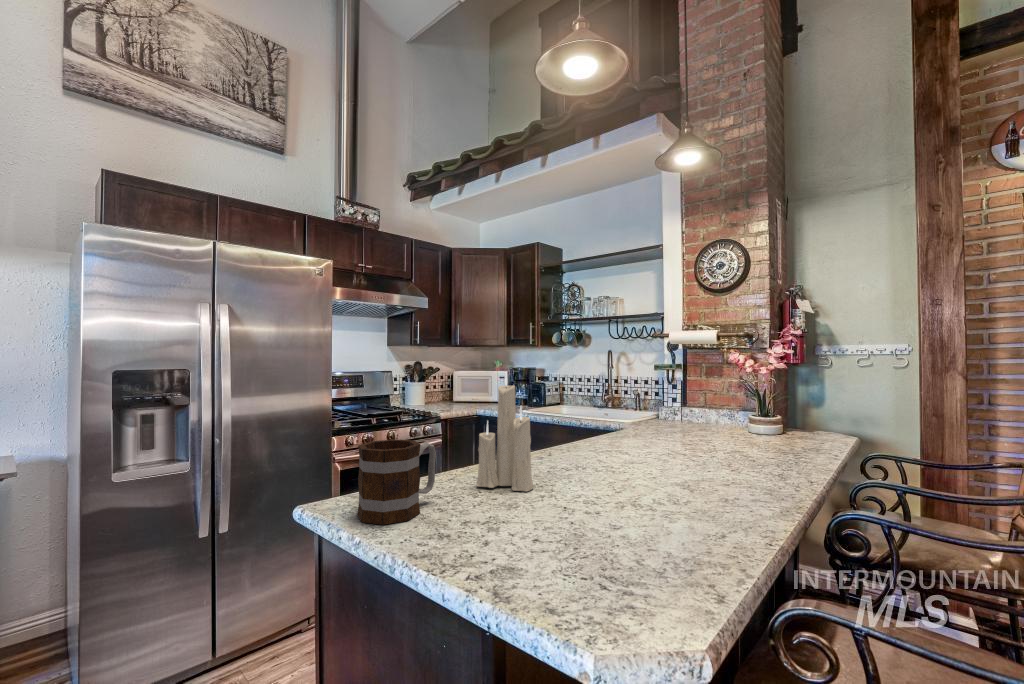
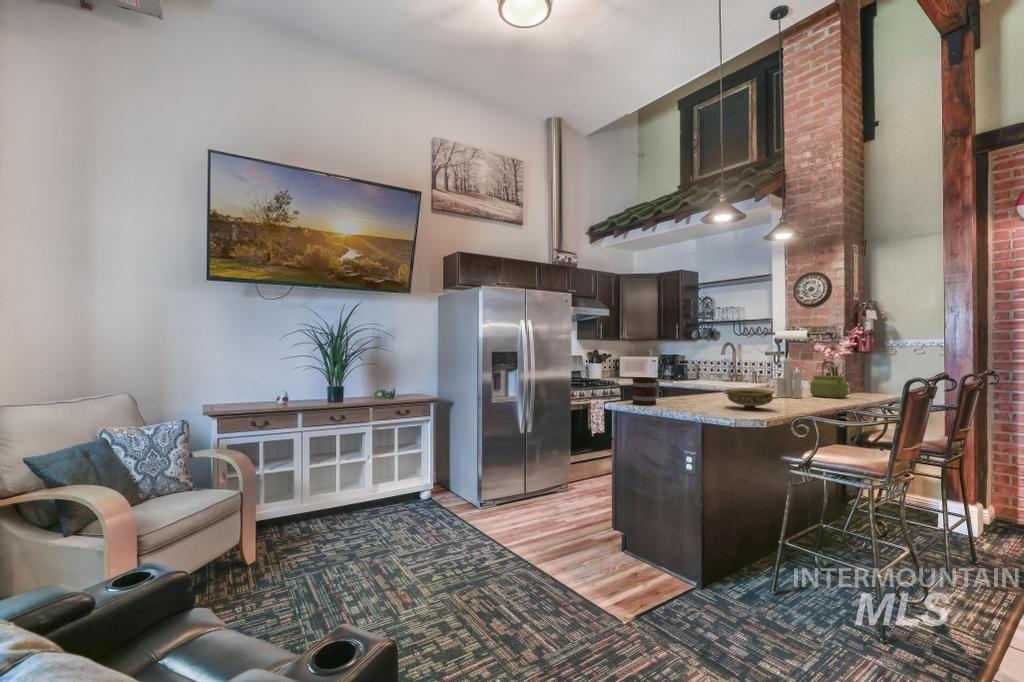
candle: present [477,373,533,491] -> present [776,358,802,398]
kettle: none [731,381,792,448] -> present [810,361,848,398]
ceramic bowl: none [585,461,718,528] -> present [724,388,778,409]

